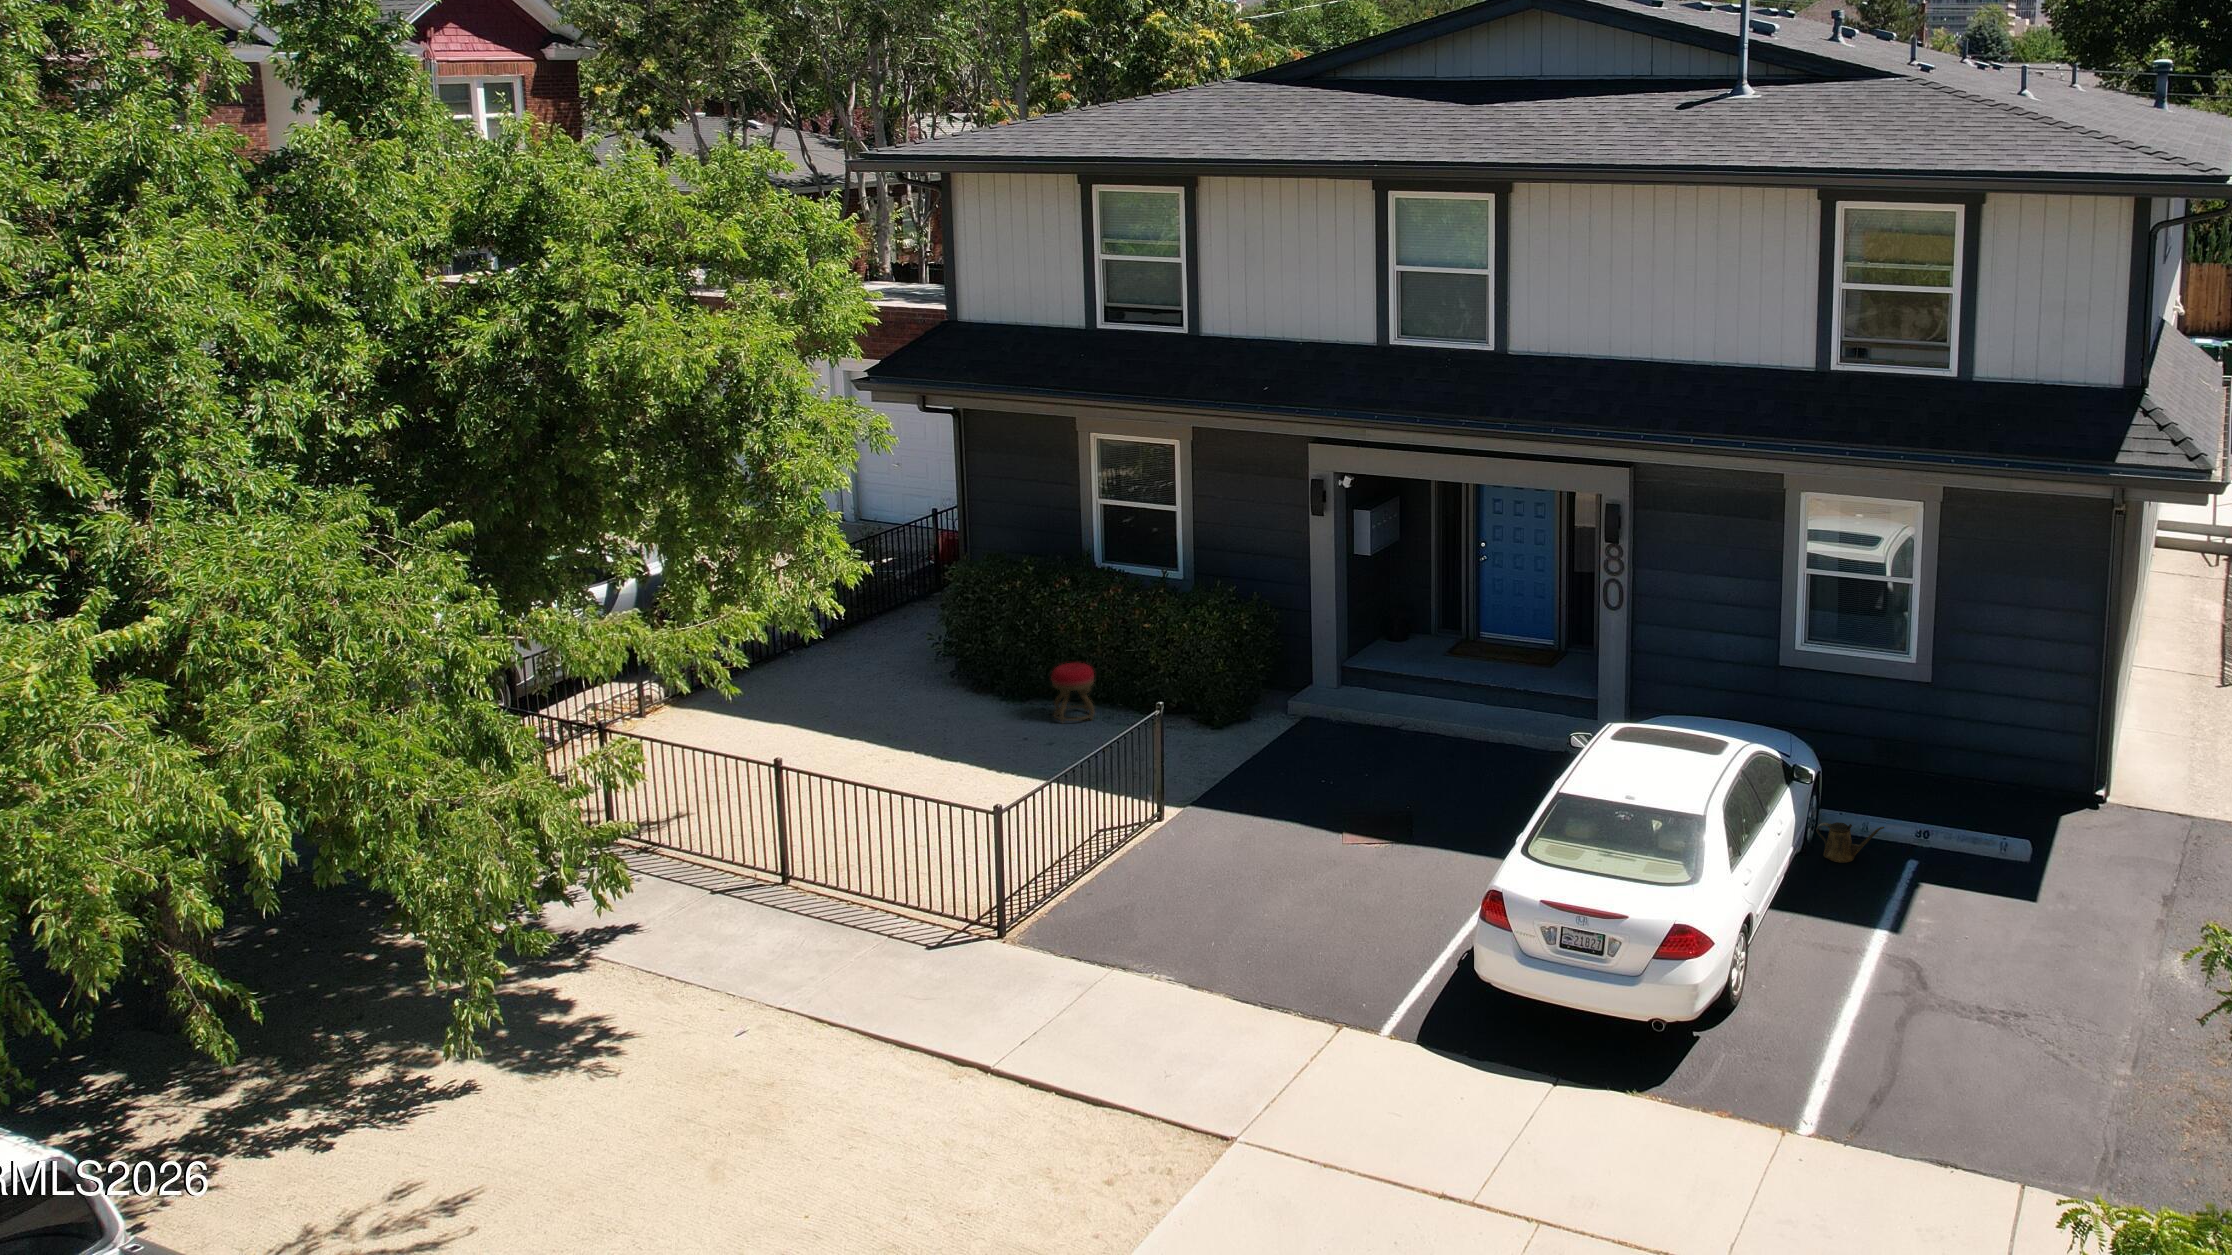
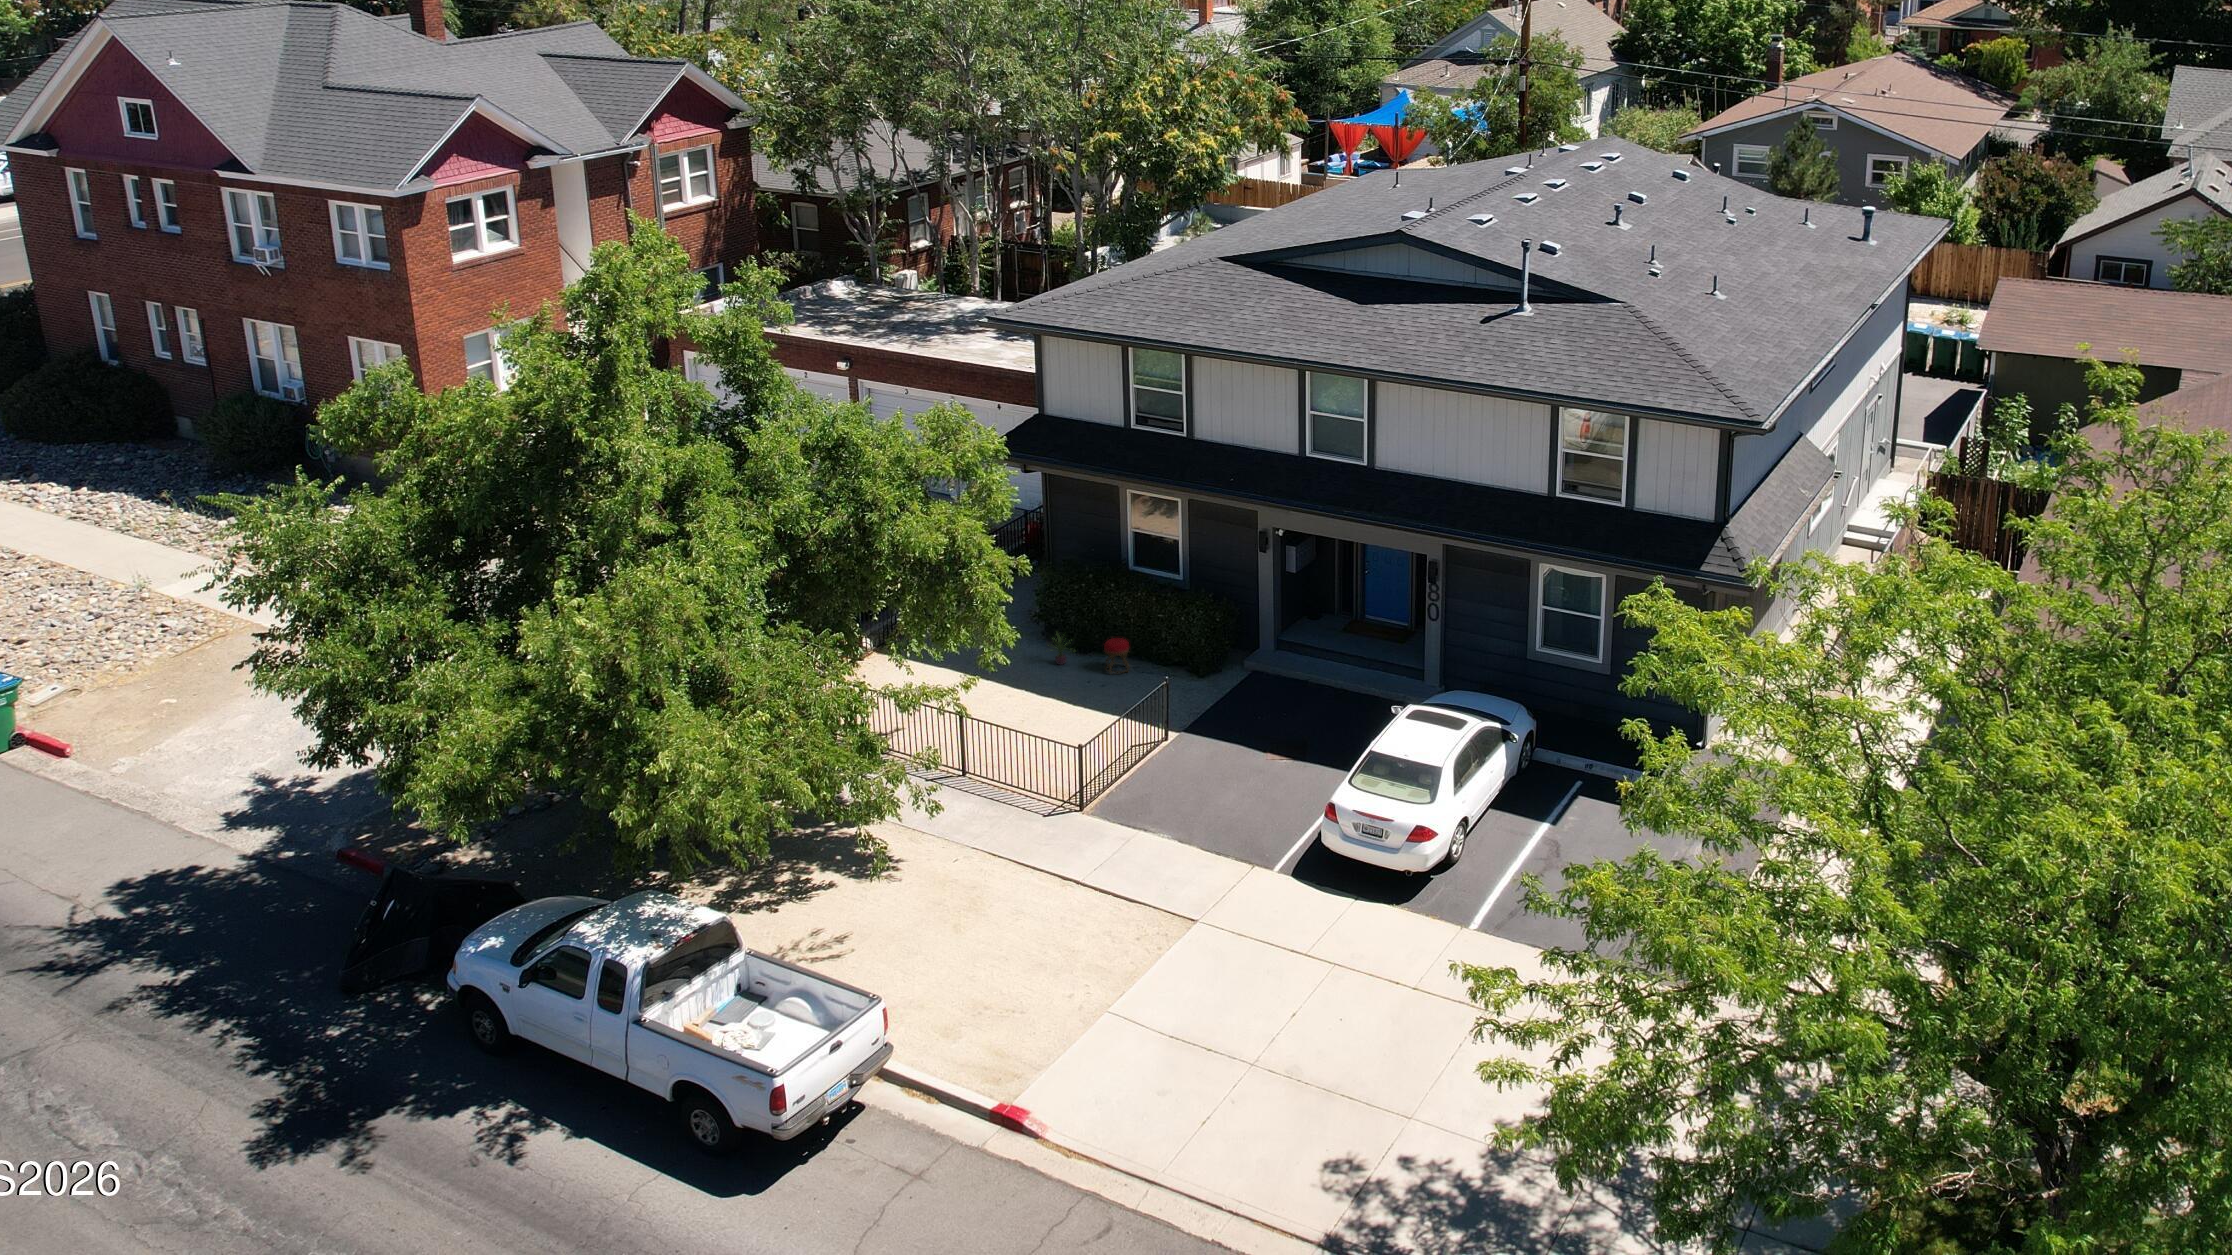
decorative plant: none [949,656,1006,712] -> present [1051,635,1067,665]
watering can: present [1816,822,1884,863] -> none [1528,759,1564,782]

